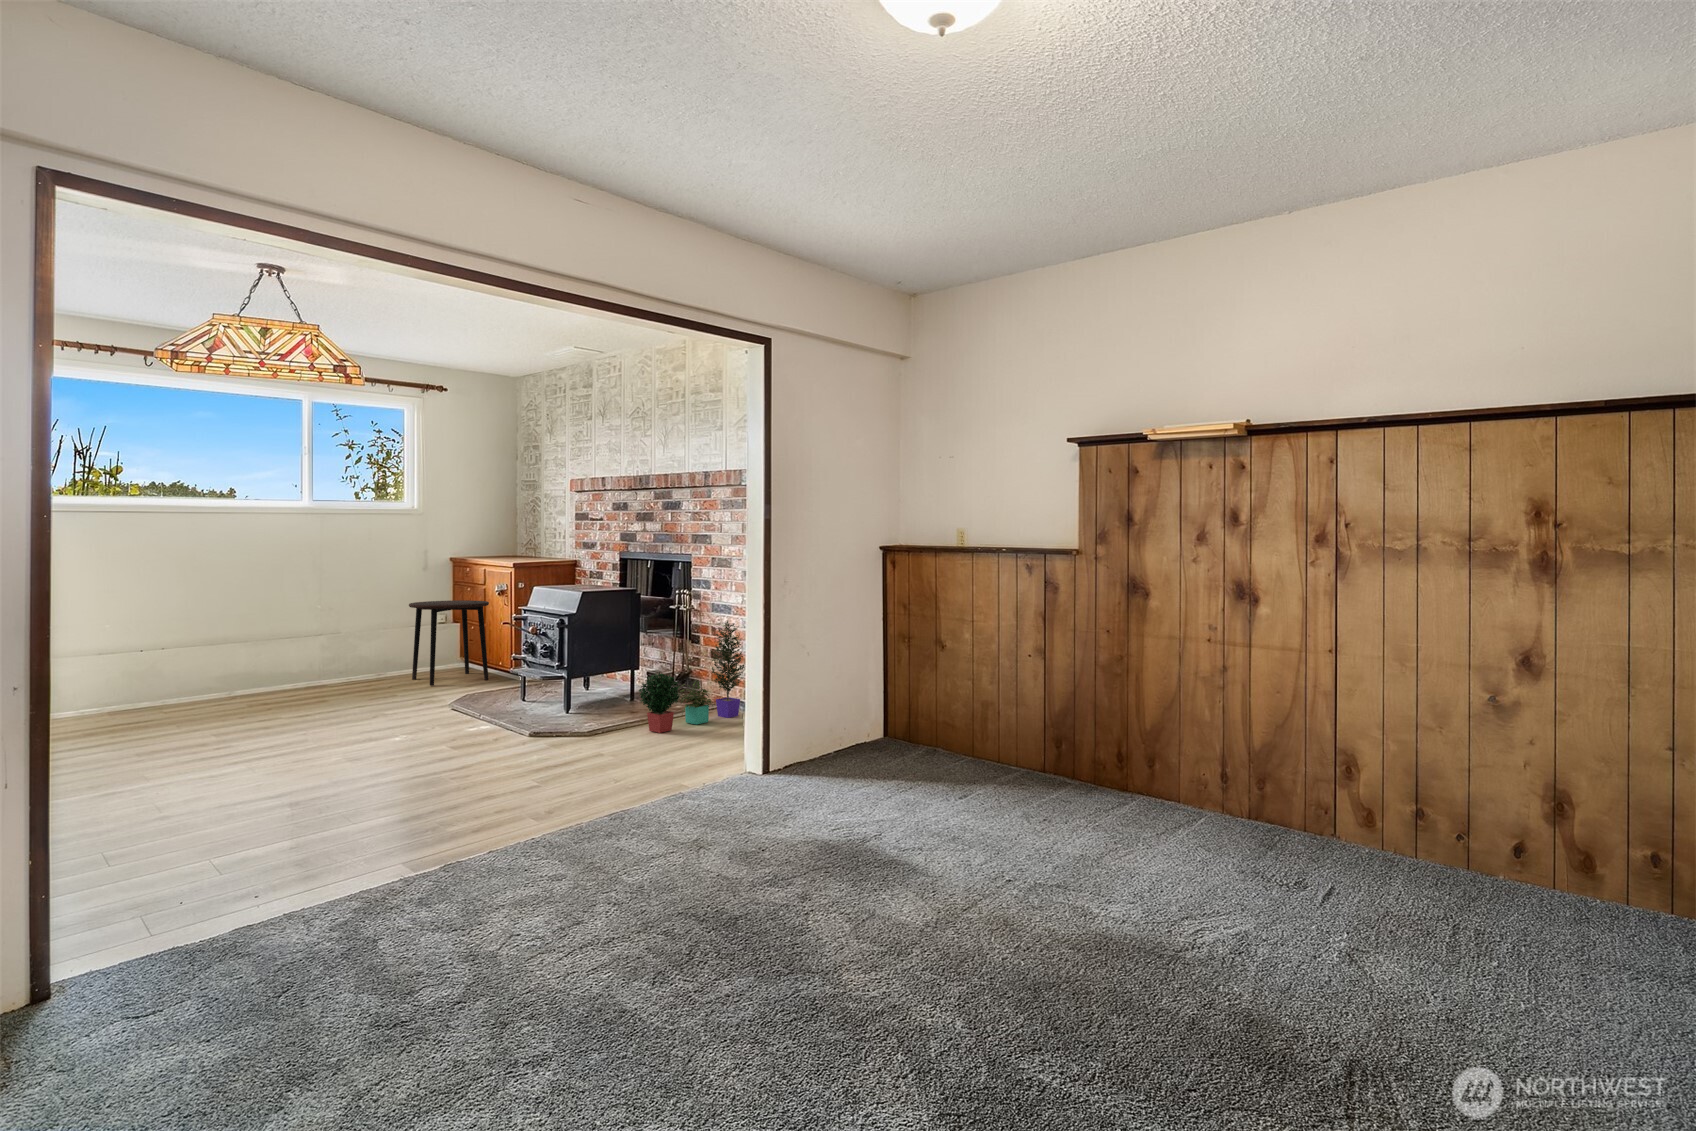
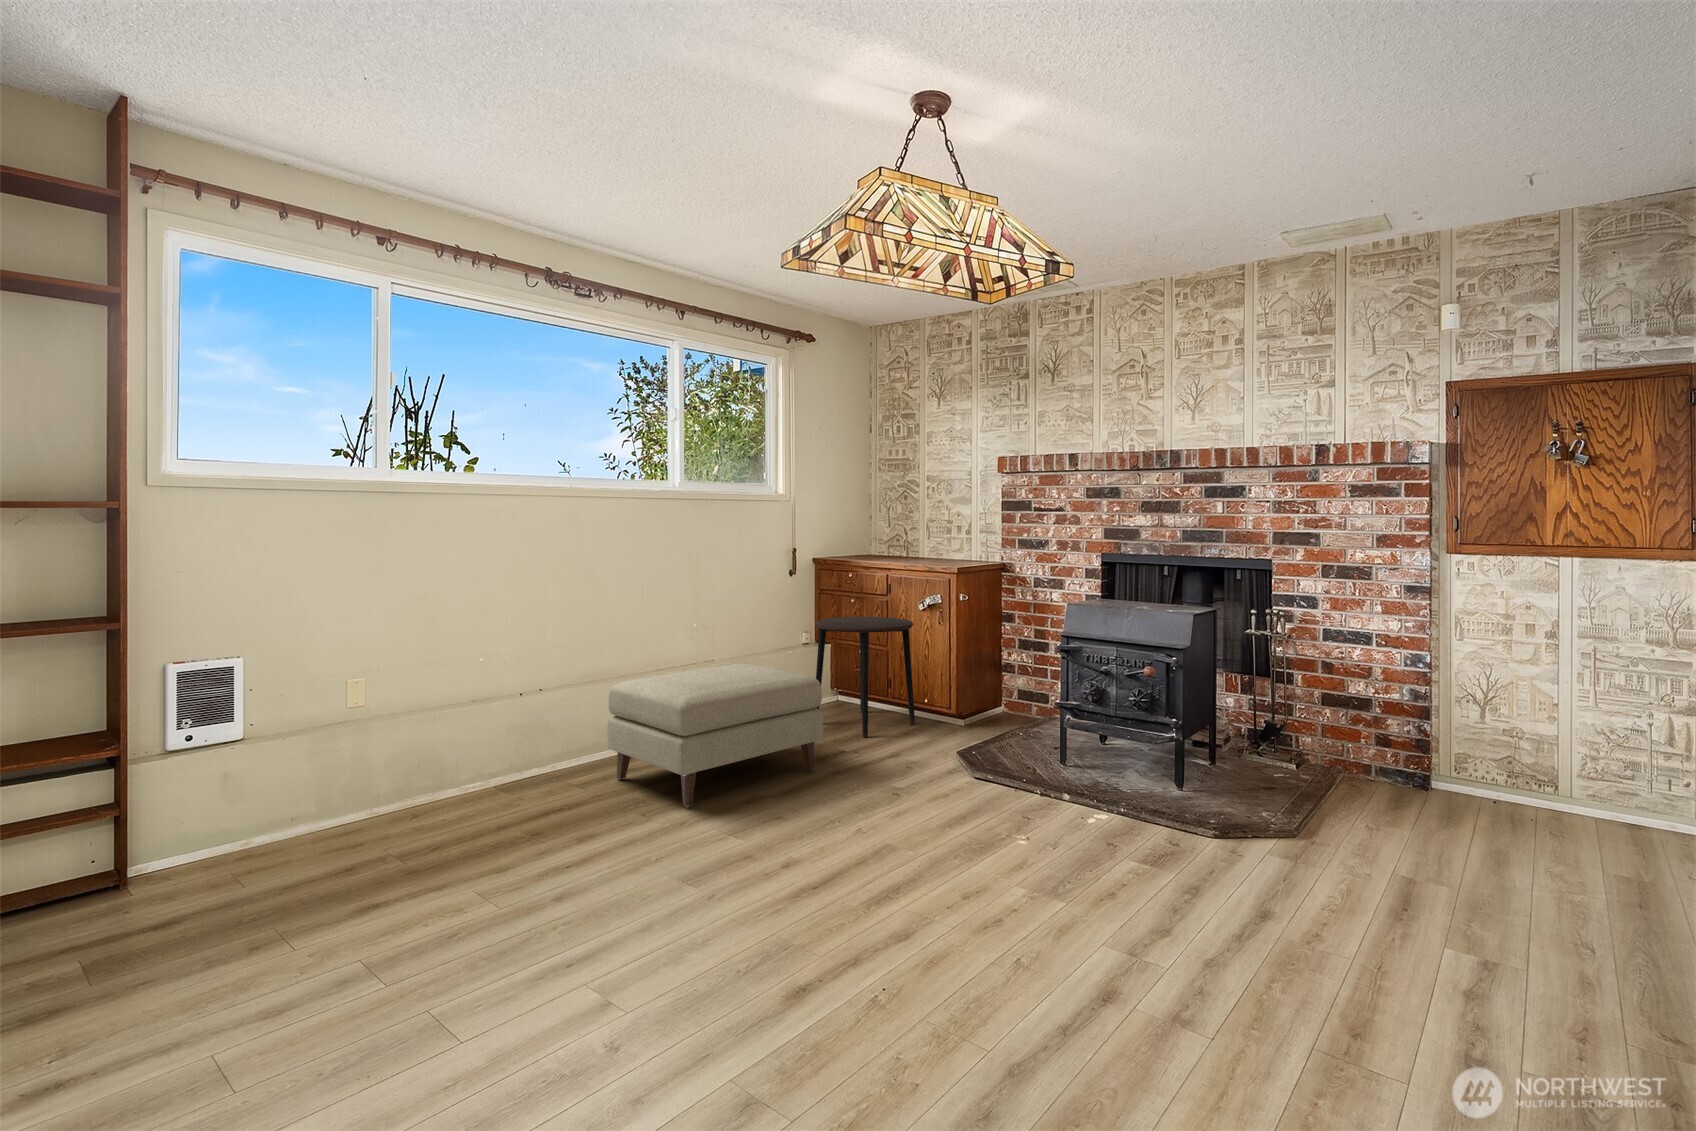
potted plant: present [639,621,744,733] -> none [1372,656,1449,838]
ottoman: none [197,628,357,715] -> present [607,664,823,807]

